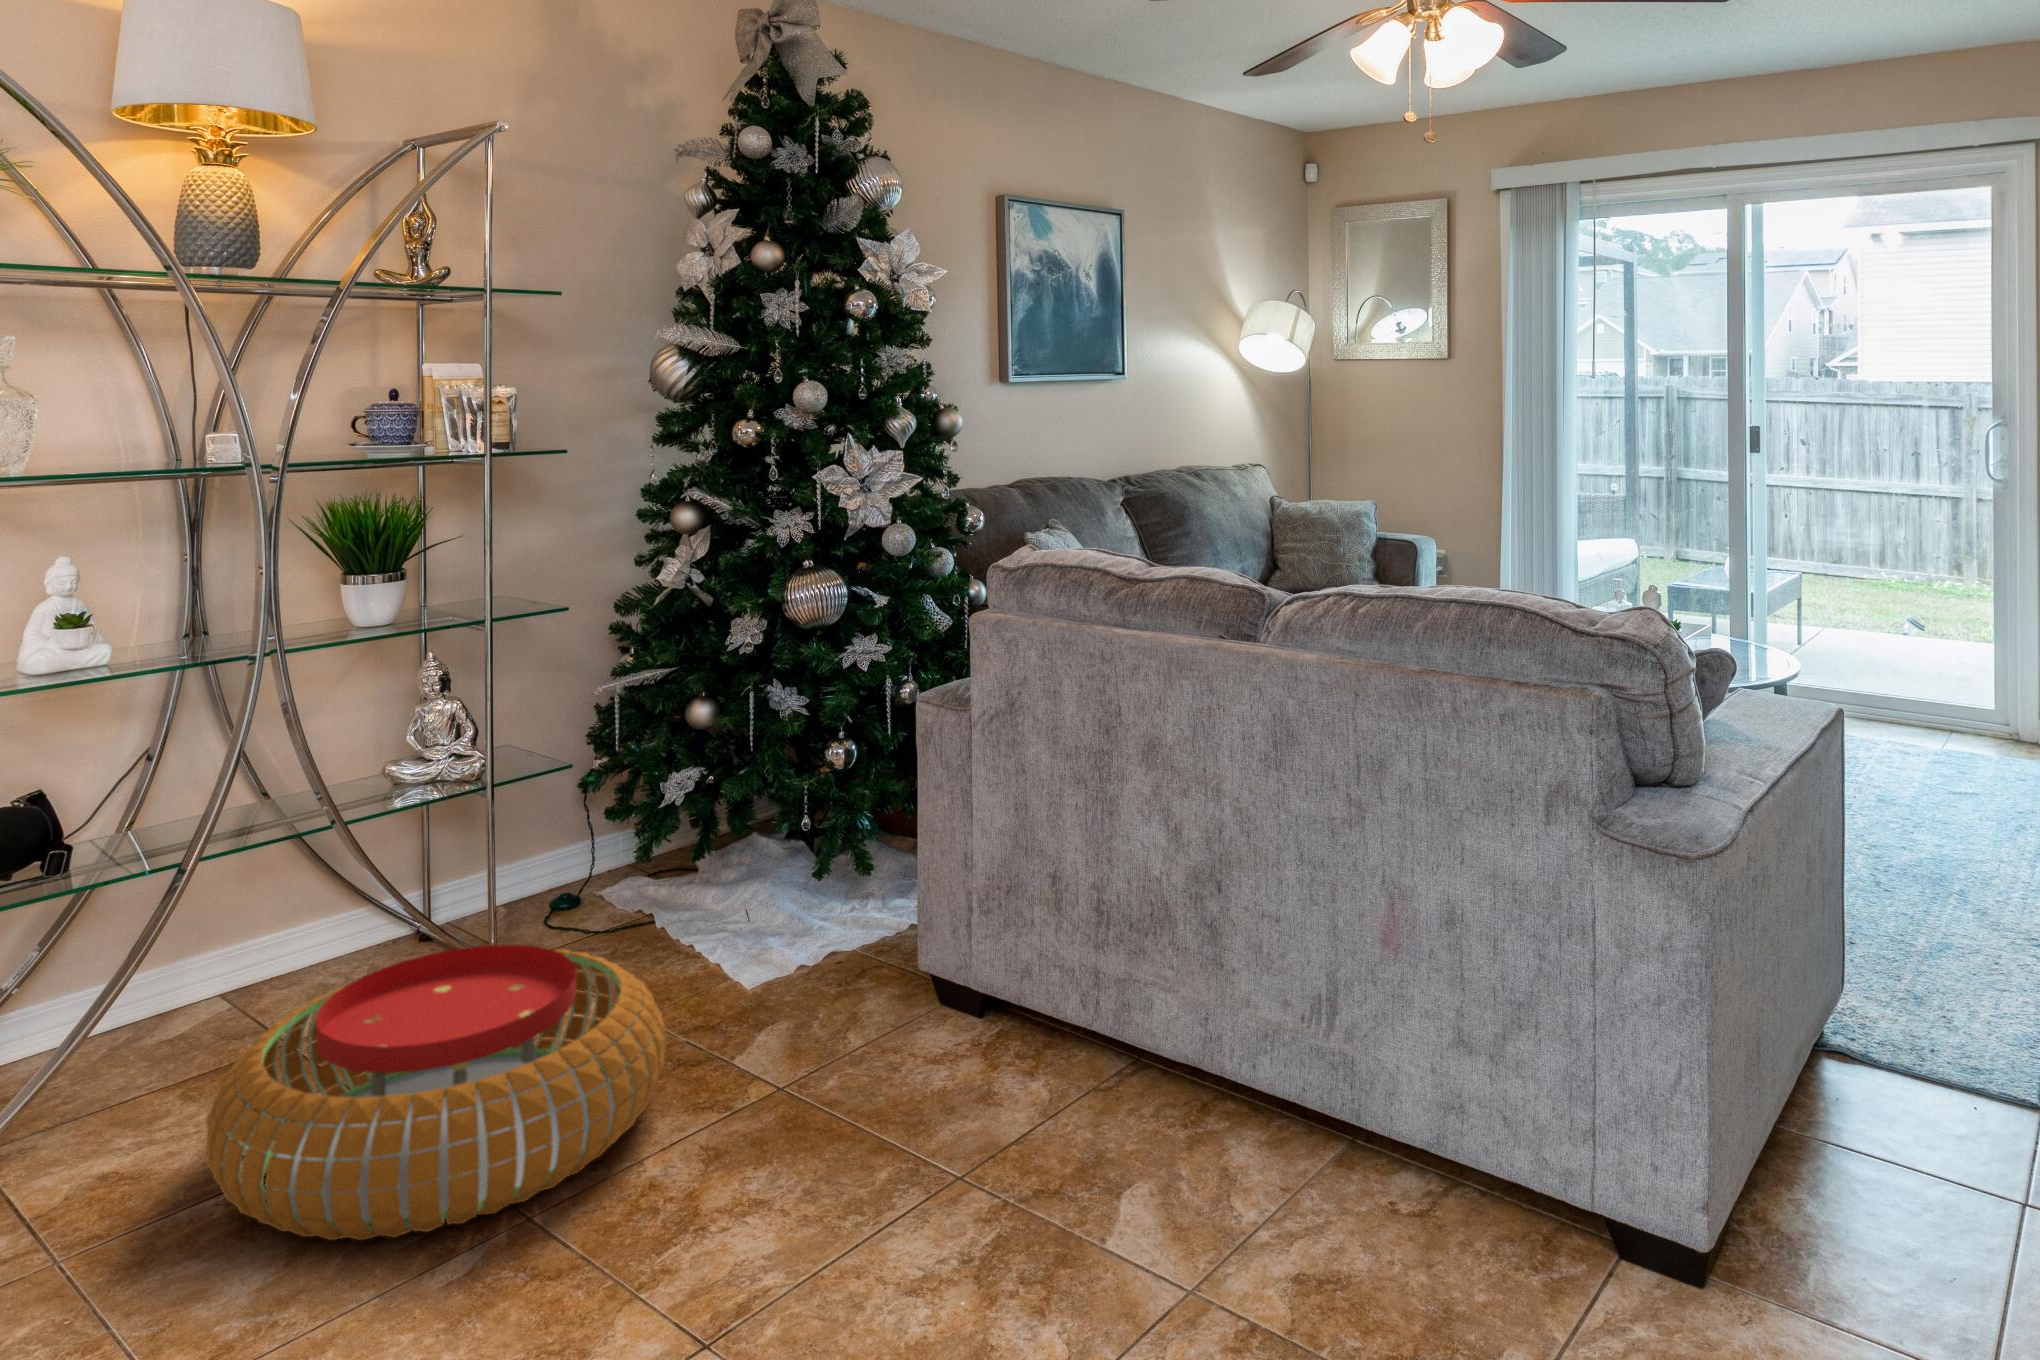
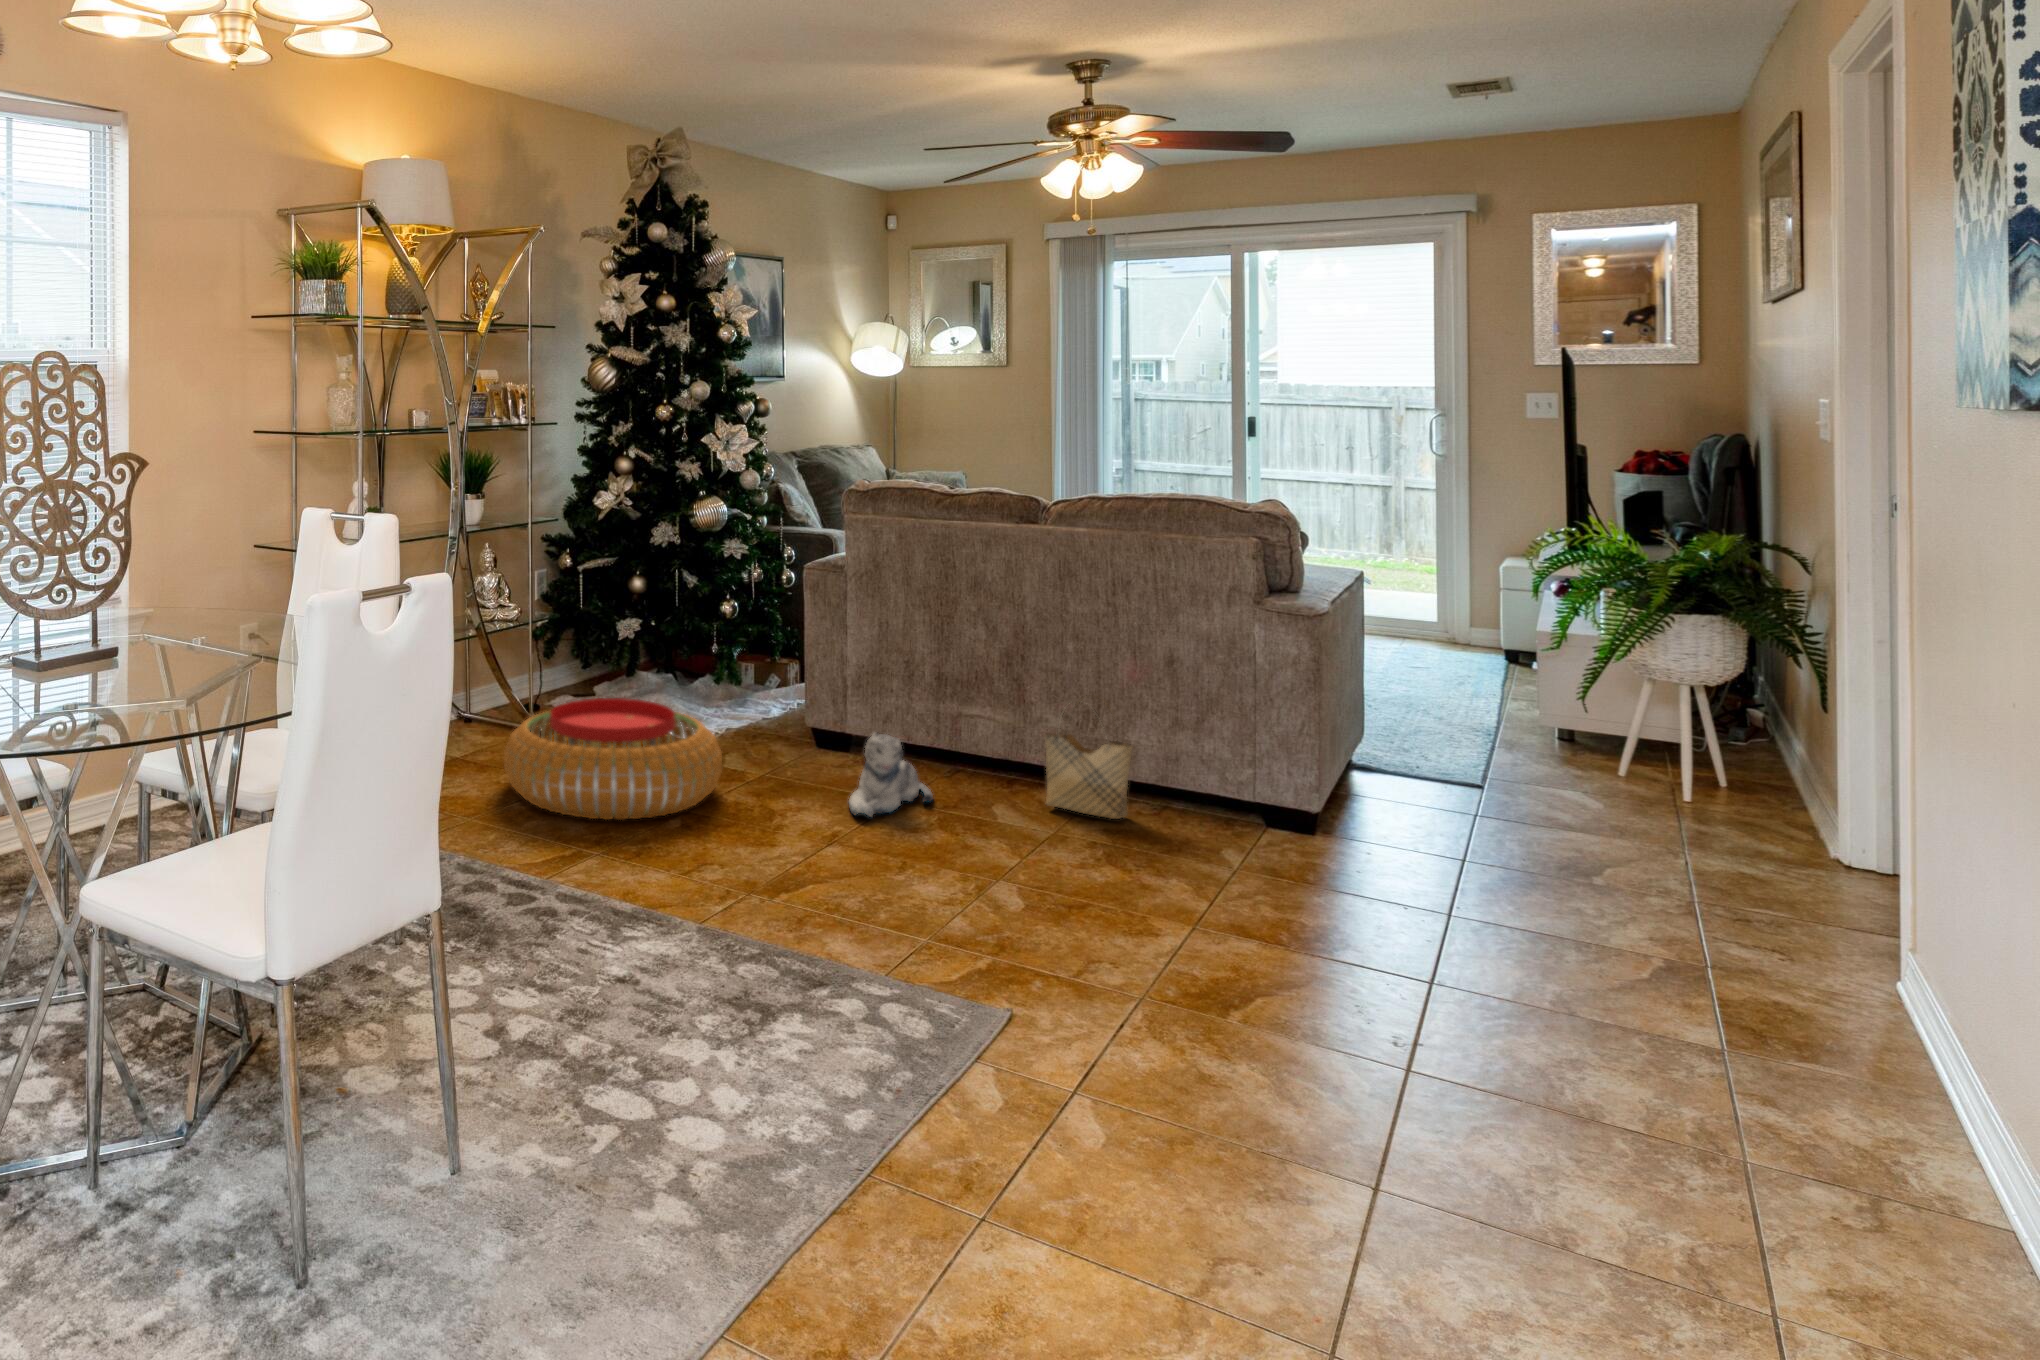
woven basket: none [1212,967,1364,1231] -> present [1045,701,1132,819]
plush toy: none [824,1039,1030,1229] -> present [849,733,933,817]

